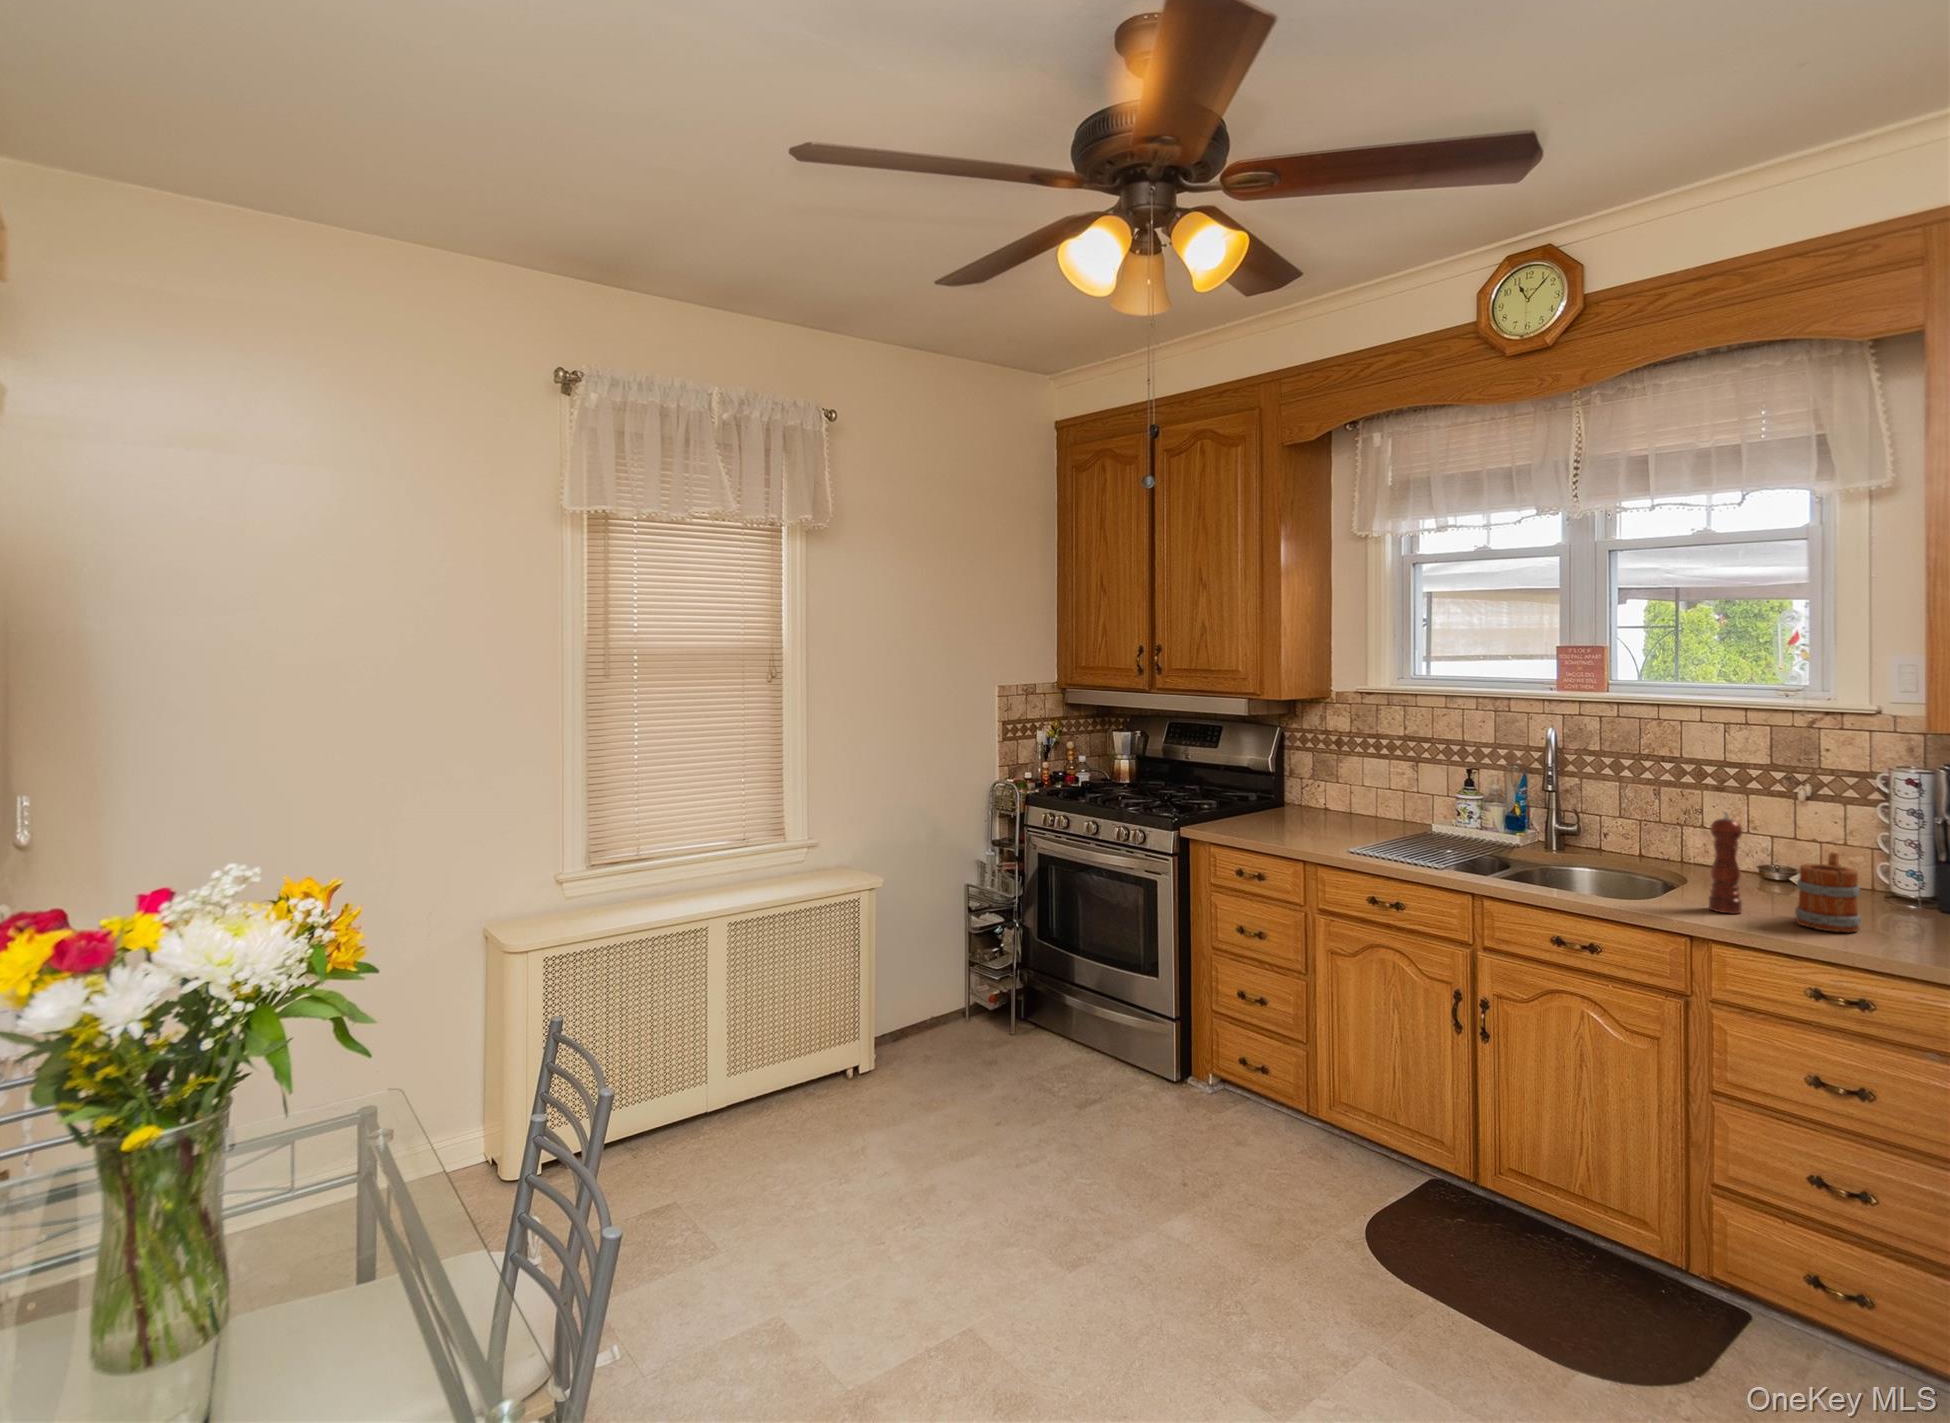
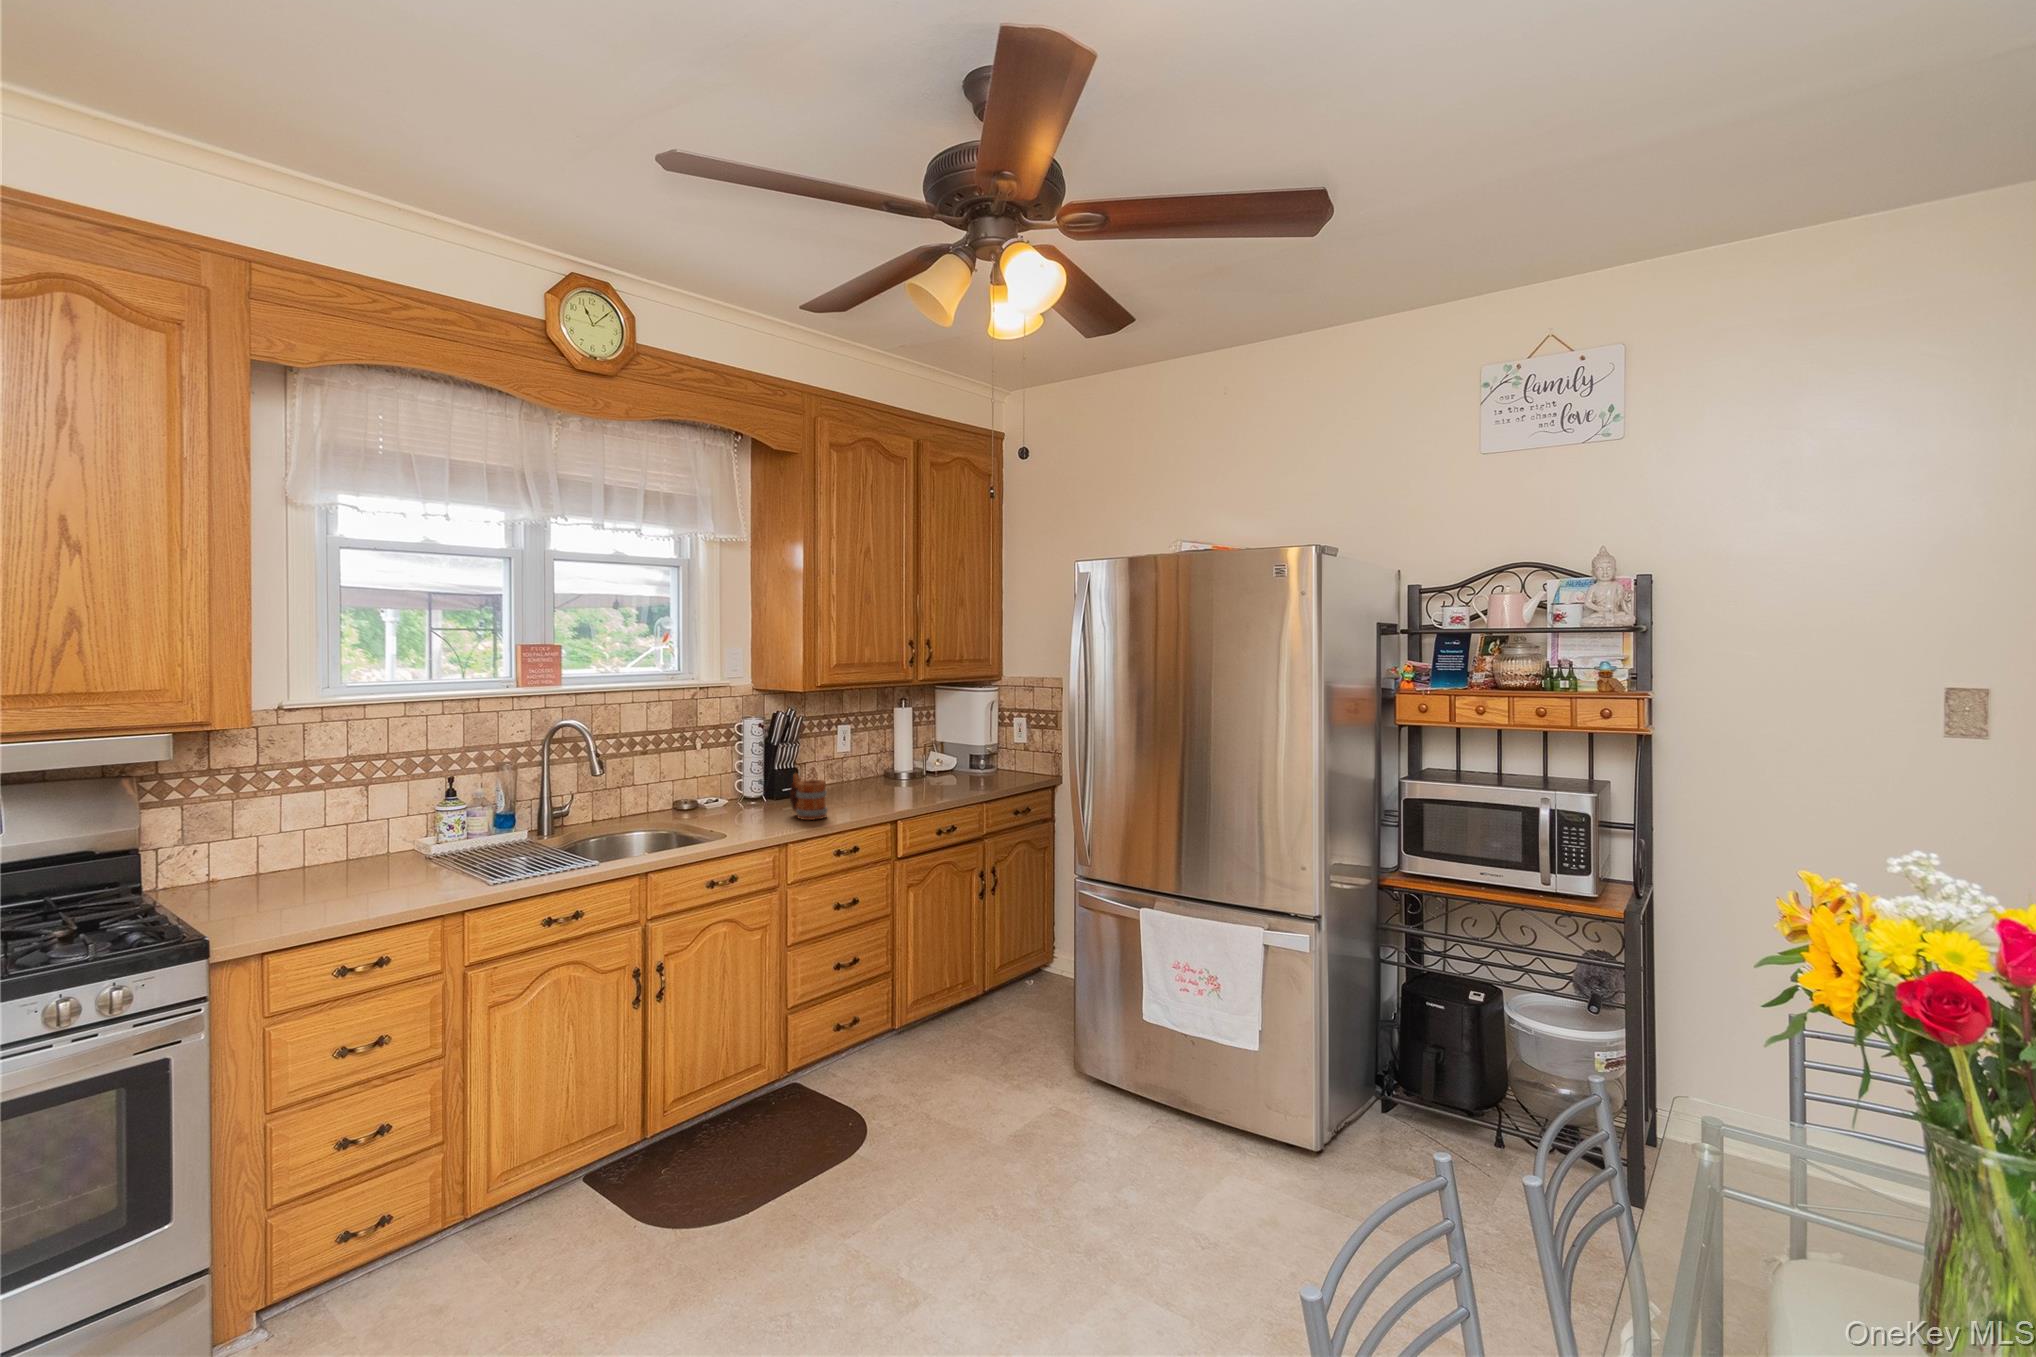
pepper mill: present [1709,812,1742,914] -> none [759,760,778,828]

